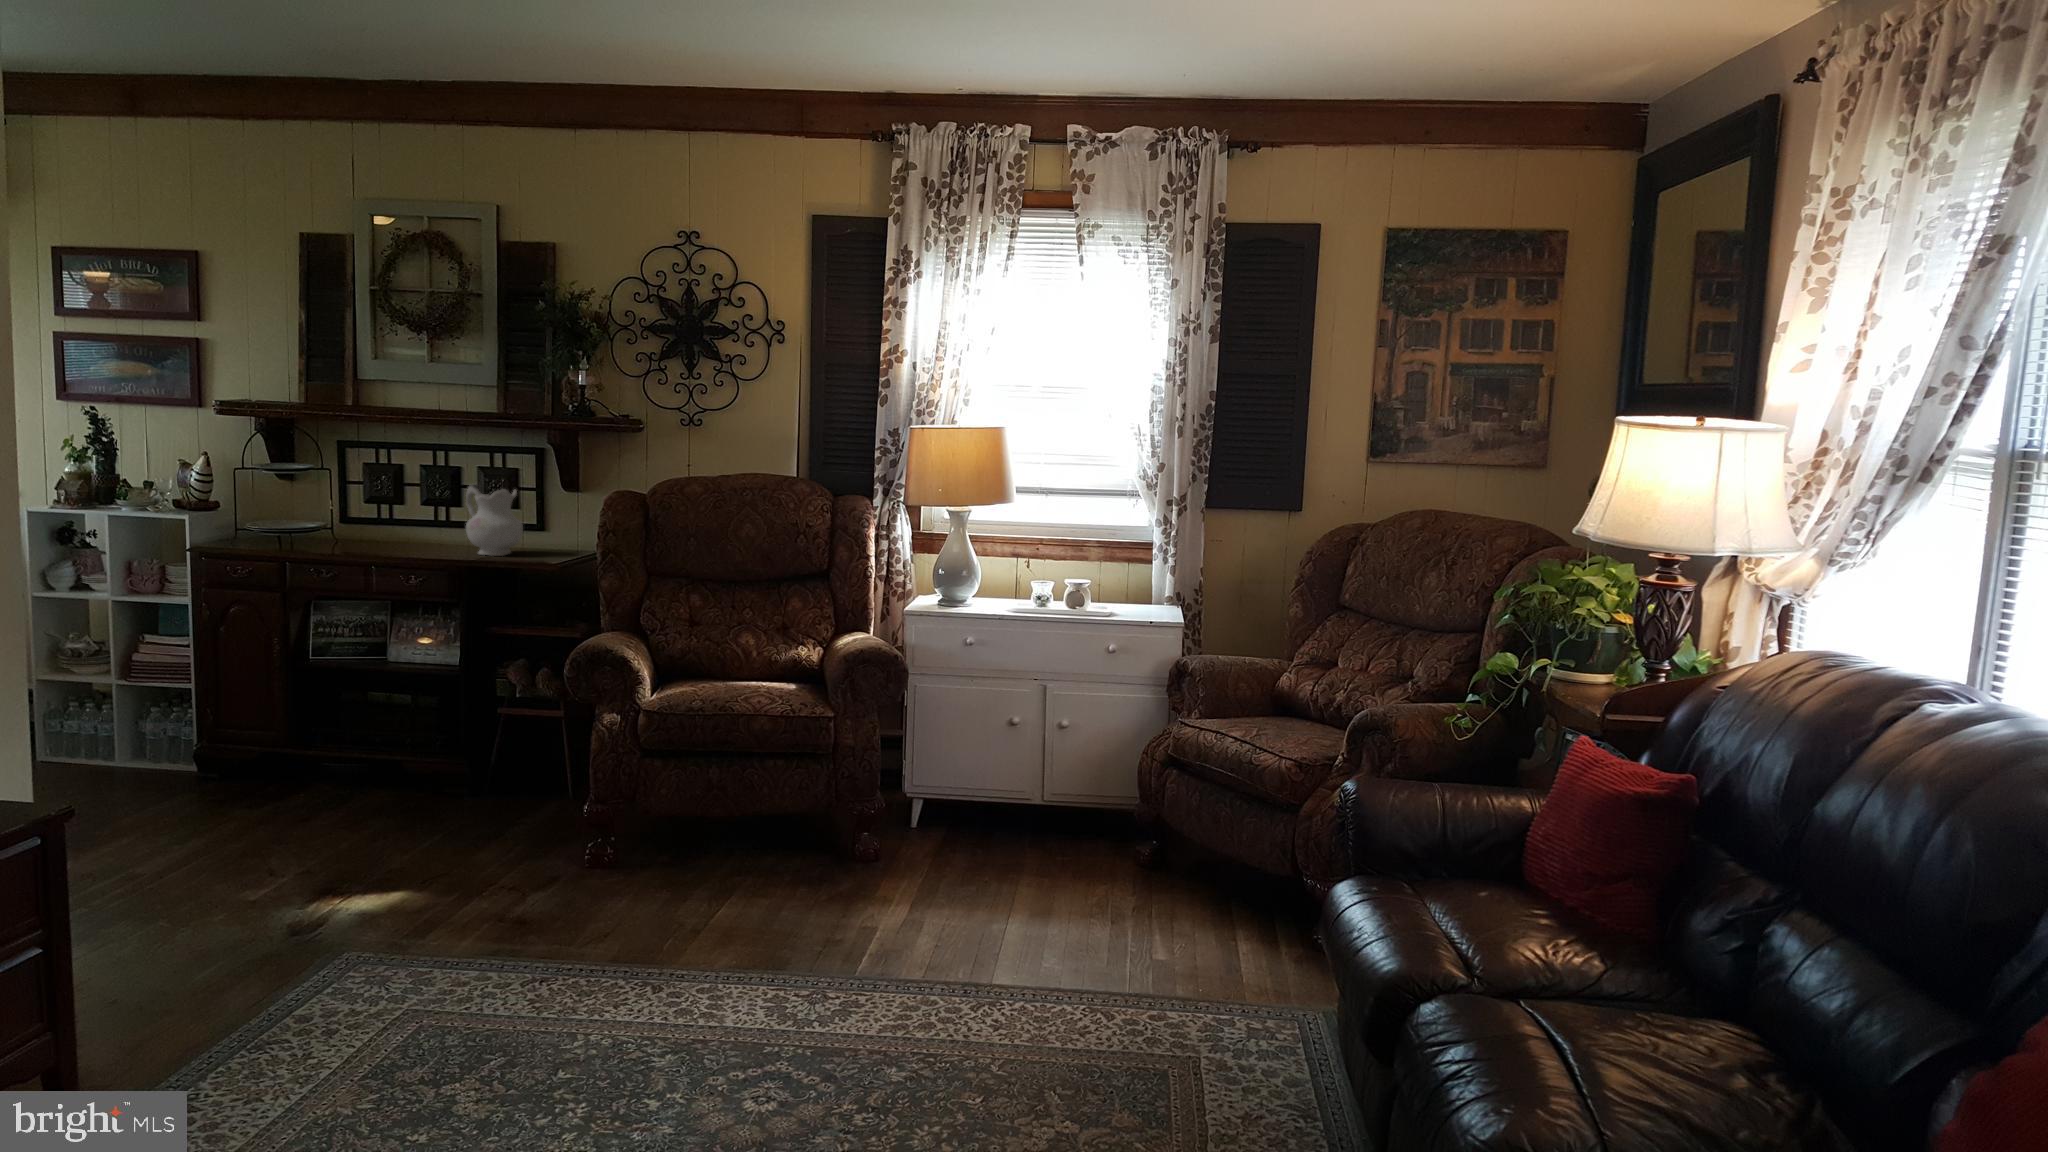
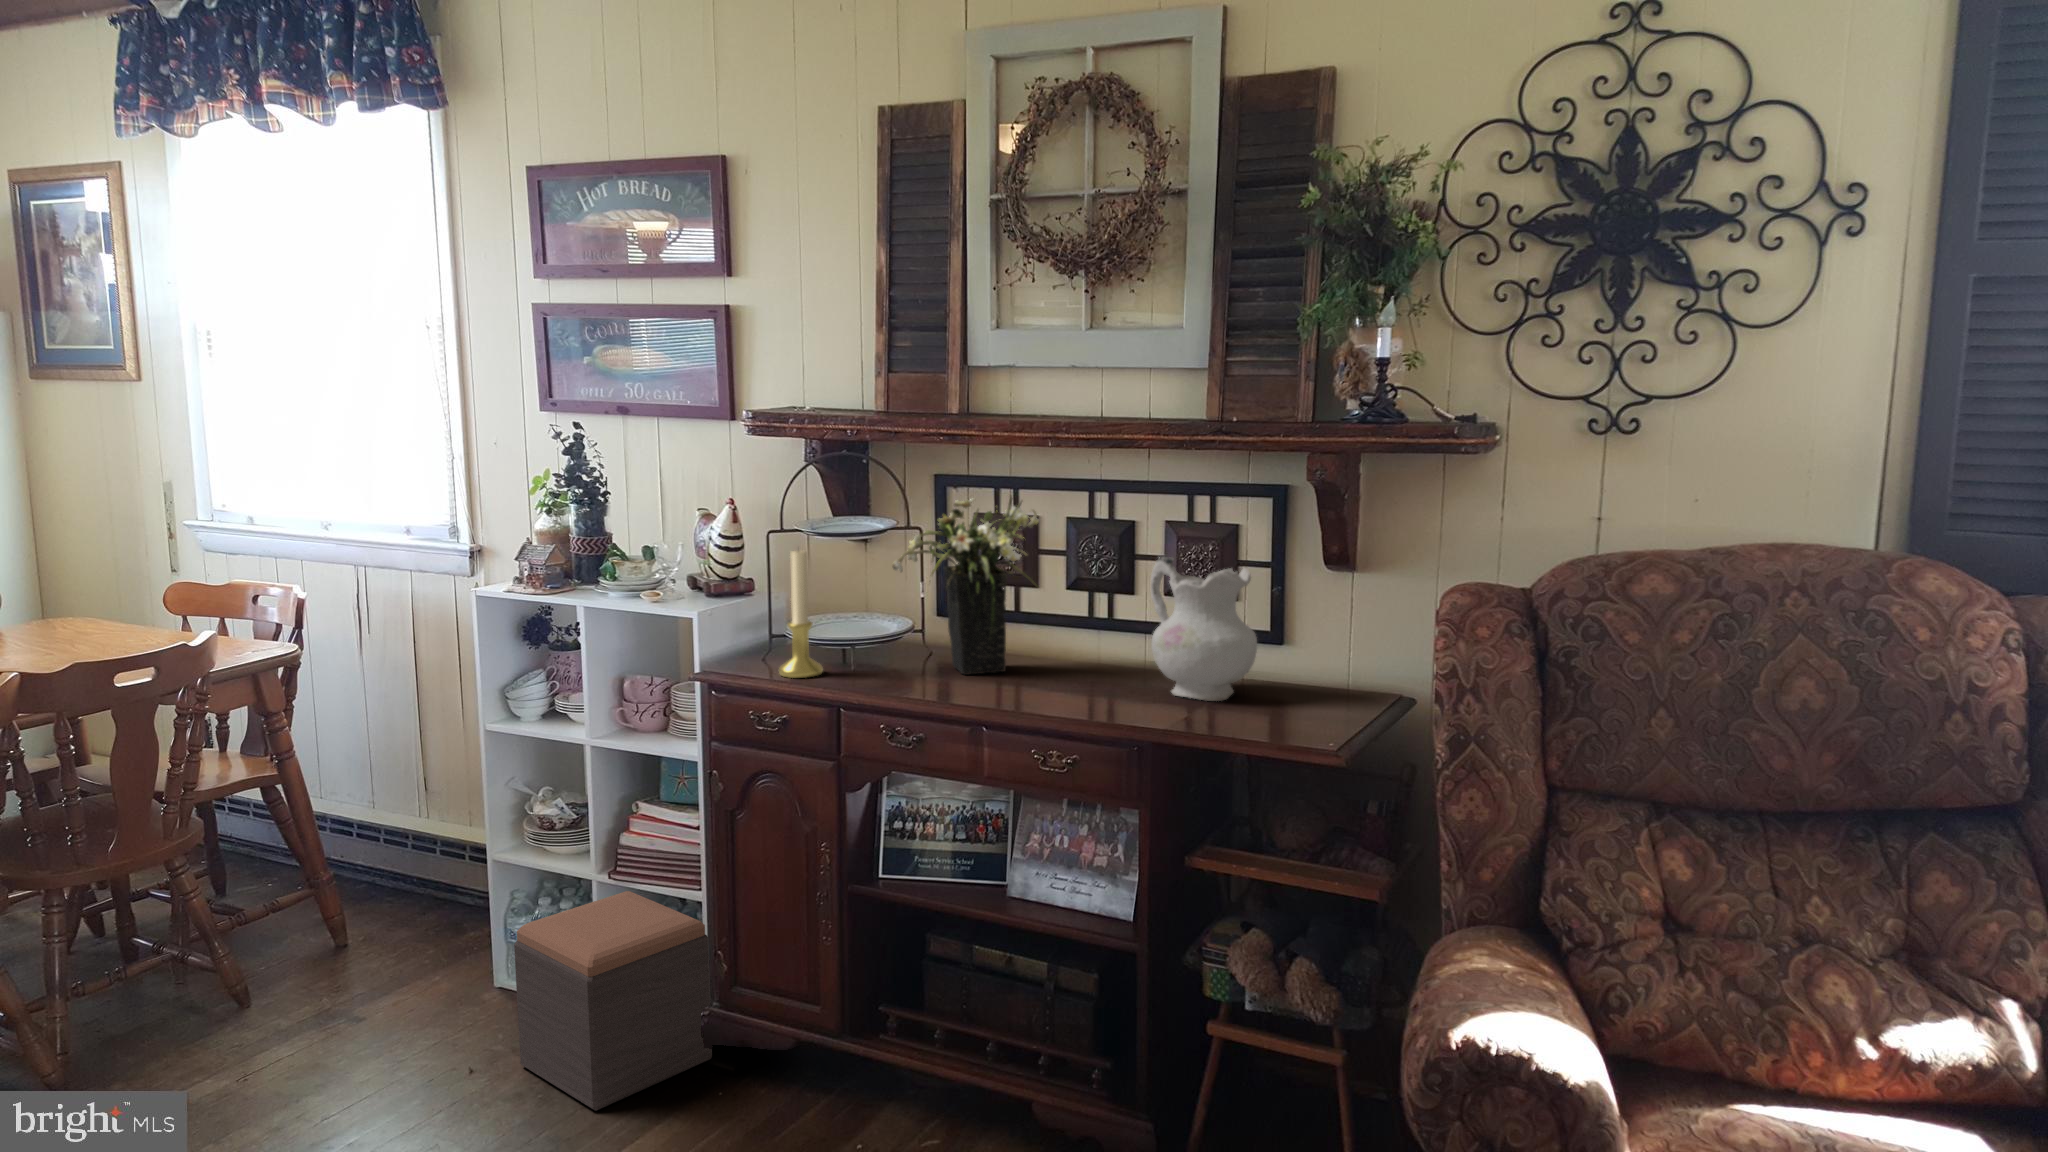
flower arrangement: none [315,452,405,549] -> present [892,496,1039,675]
candle holder: none [245,478,273,551] -> present [779,550,823,678]
footstool: none [68,686,203,798] -> present [514,891,712,1111]

